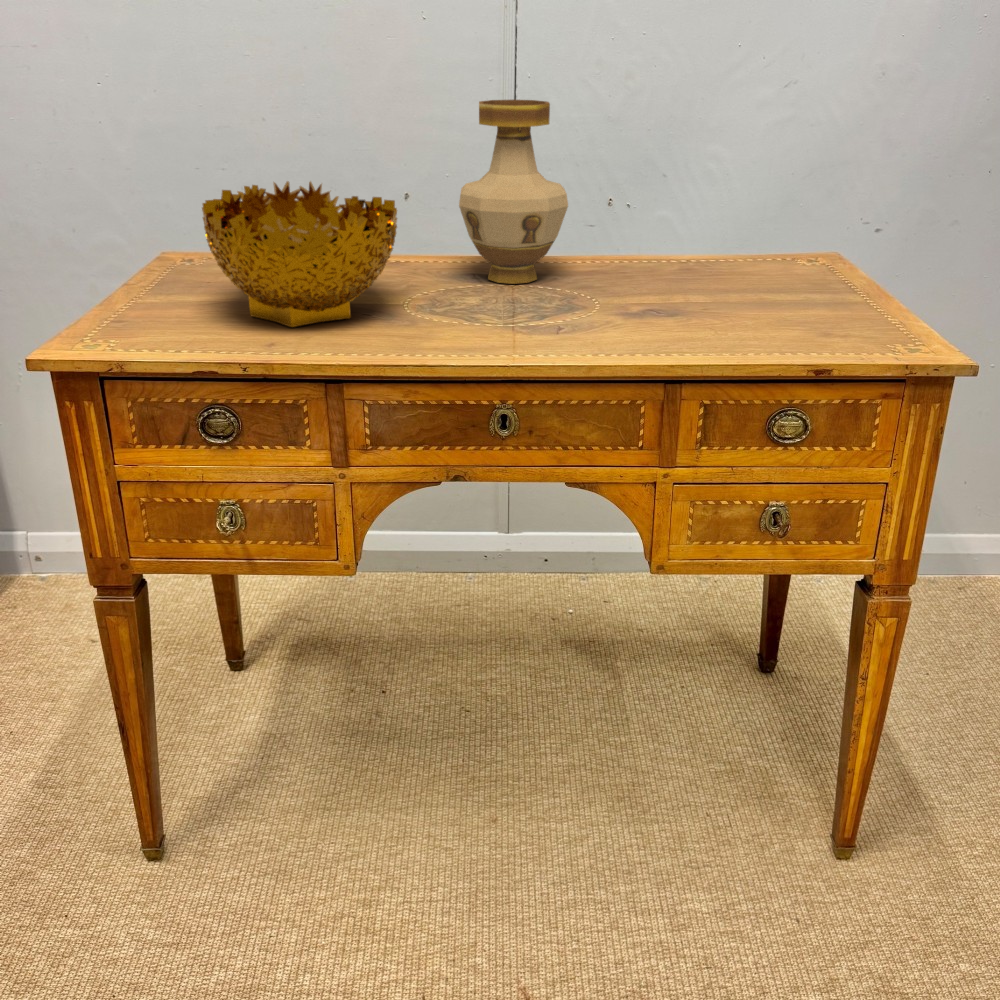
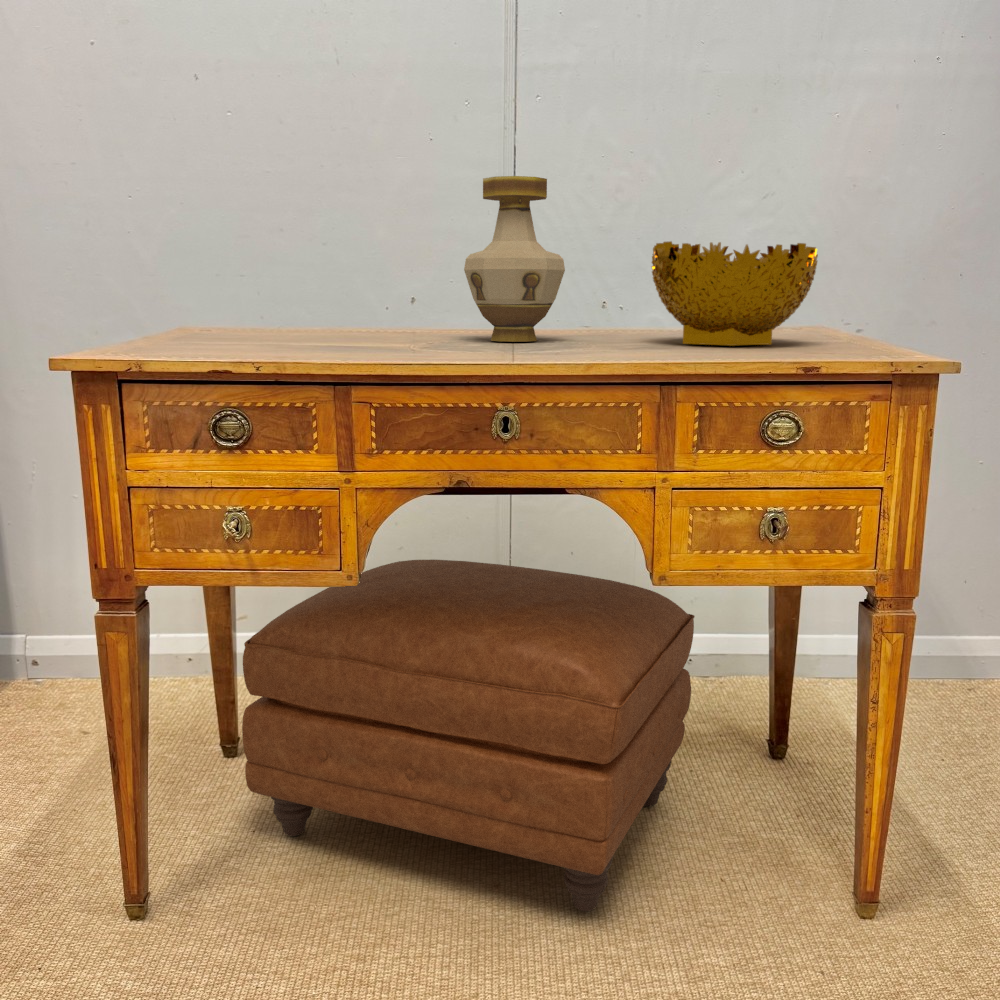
decorative bowl: present [202,181,397,327] -> present [652,241,818,346]
ottoman: none [244,489,693,854] -> present [242,560,695,911]

